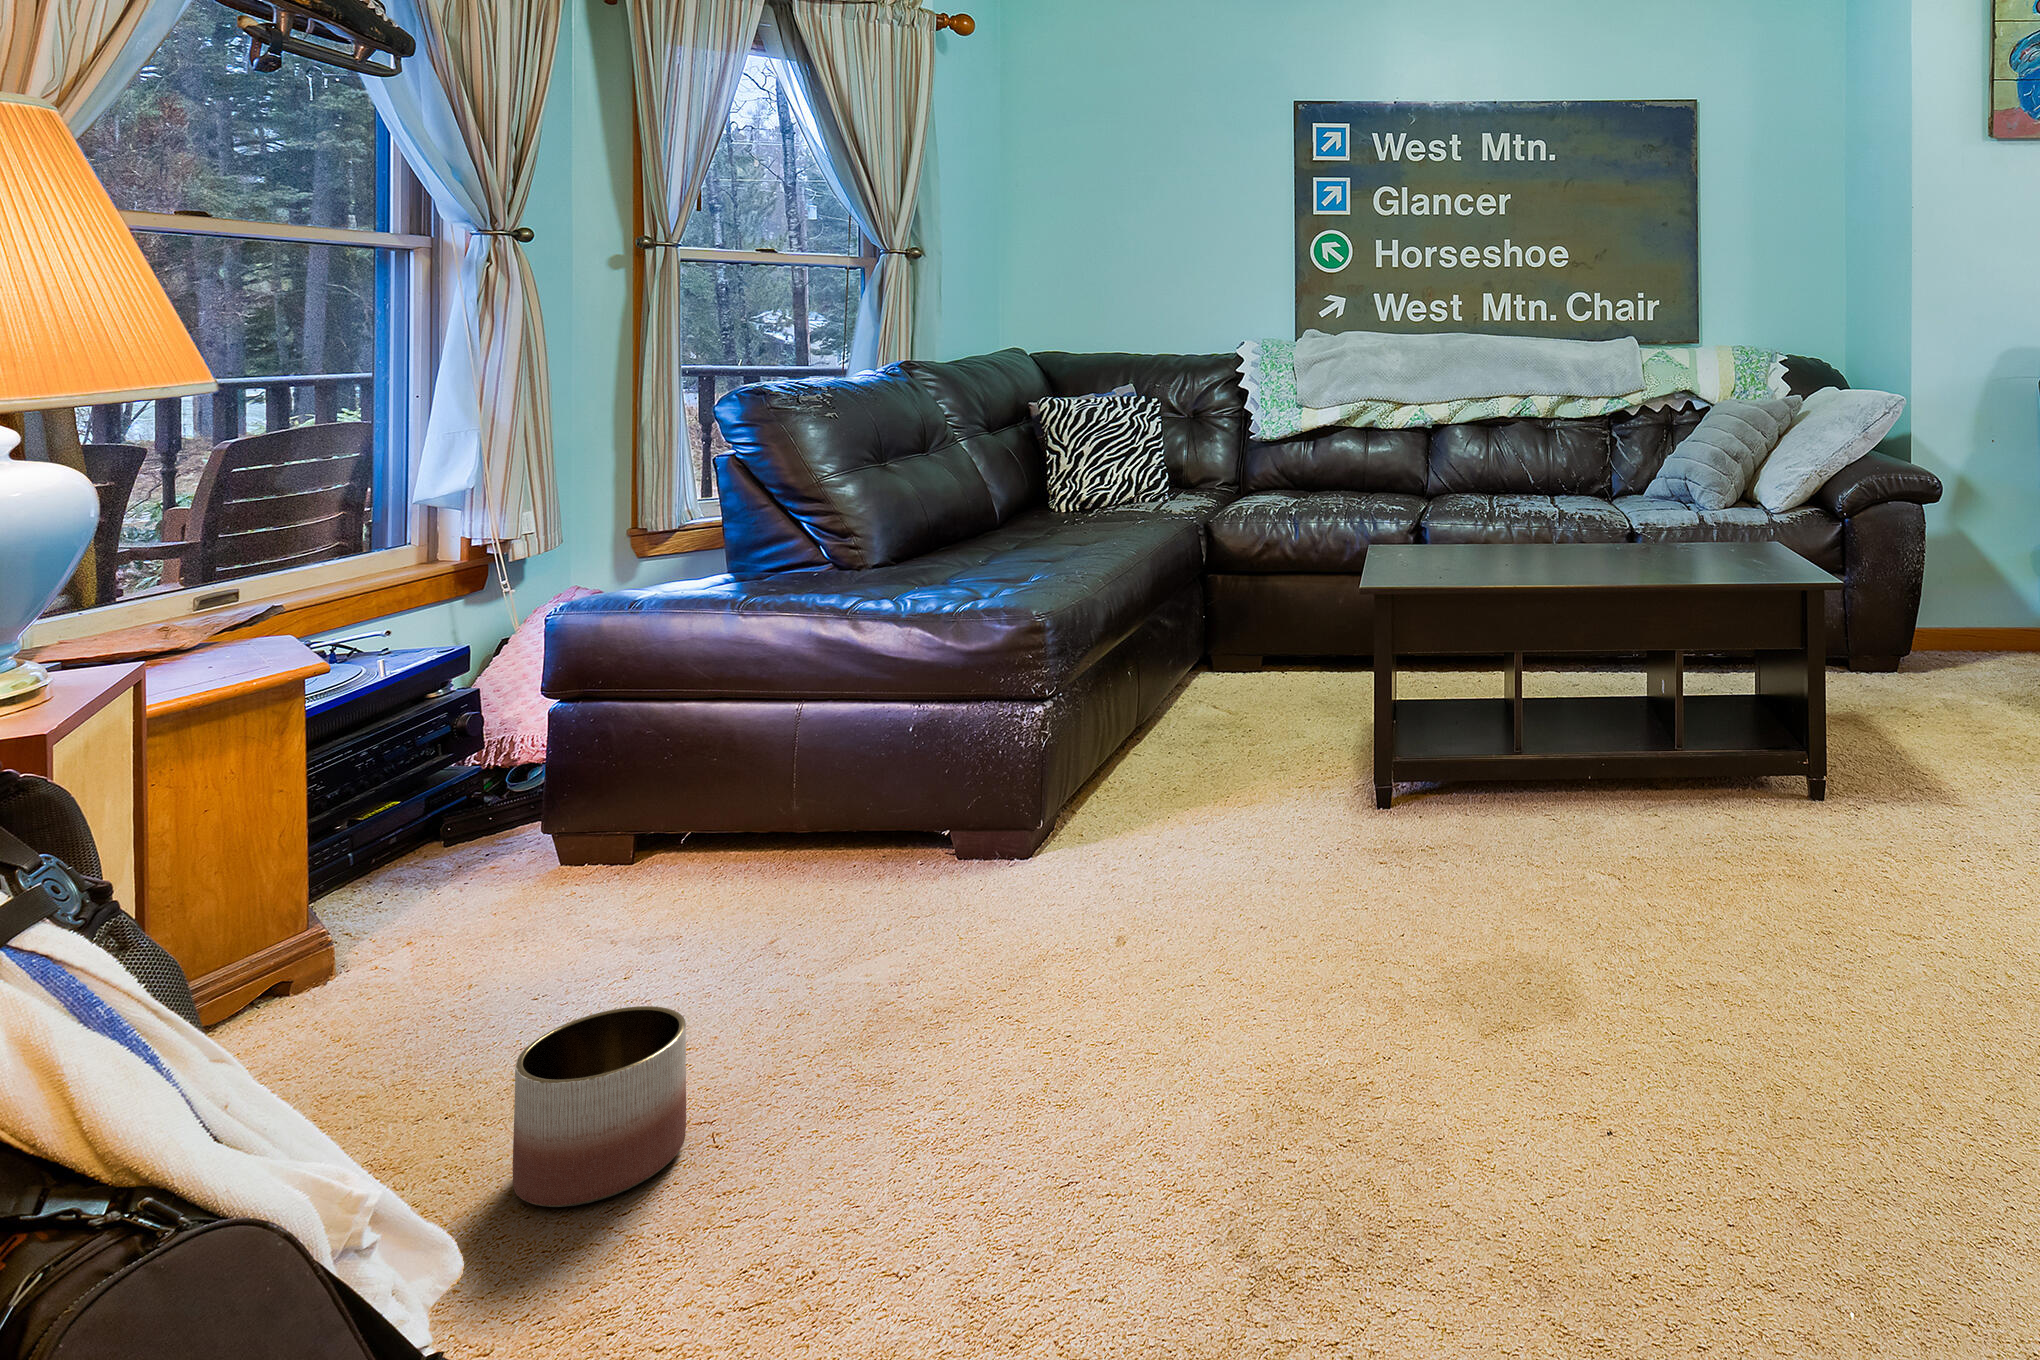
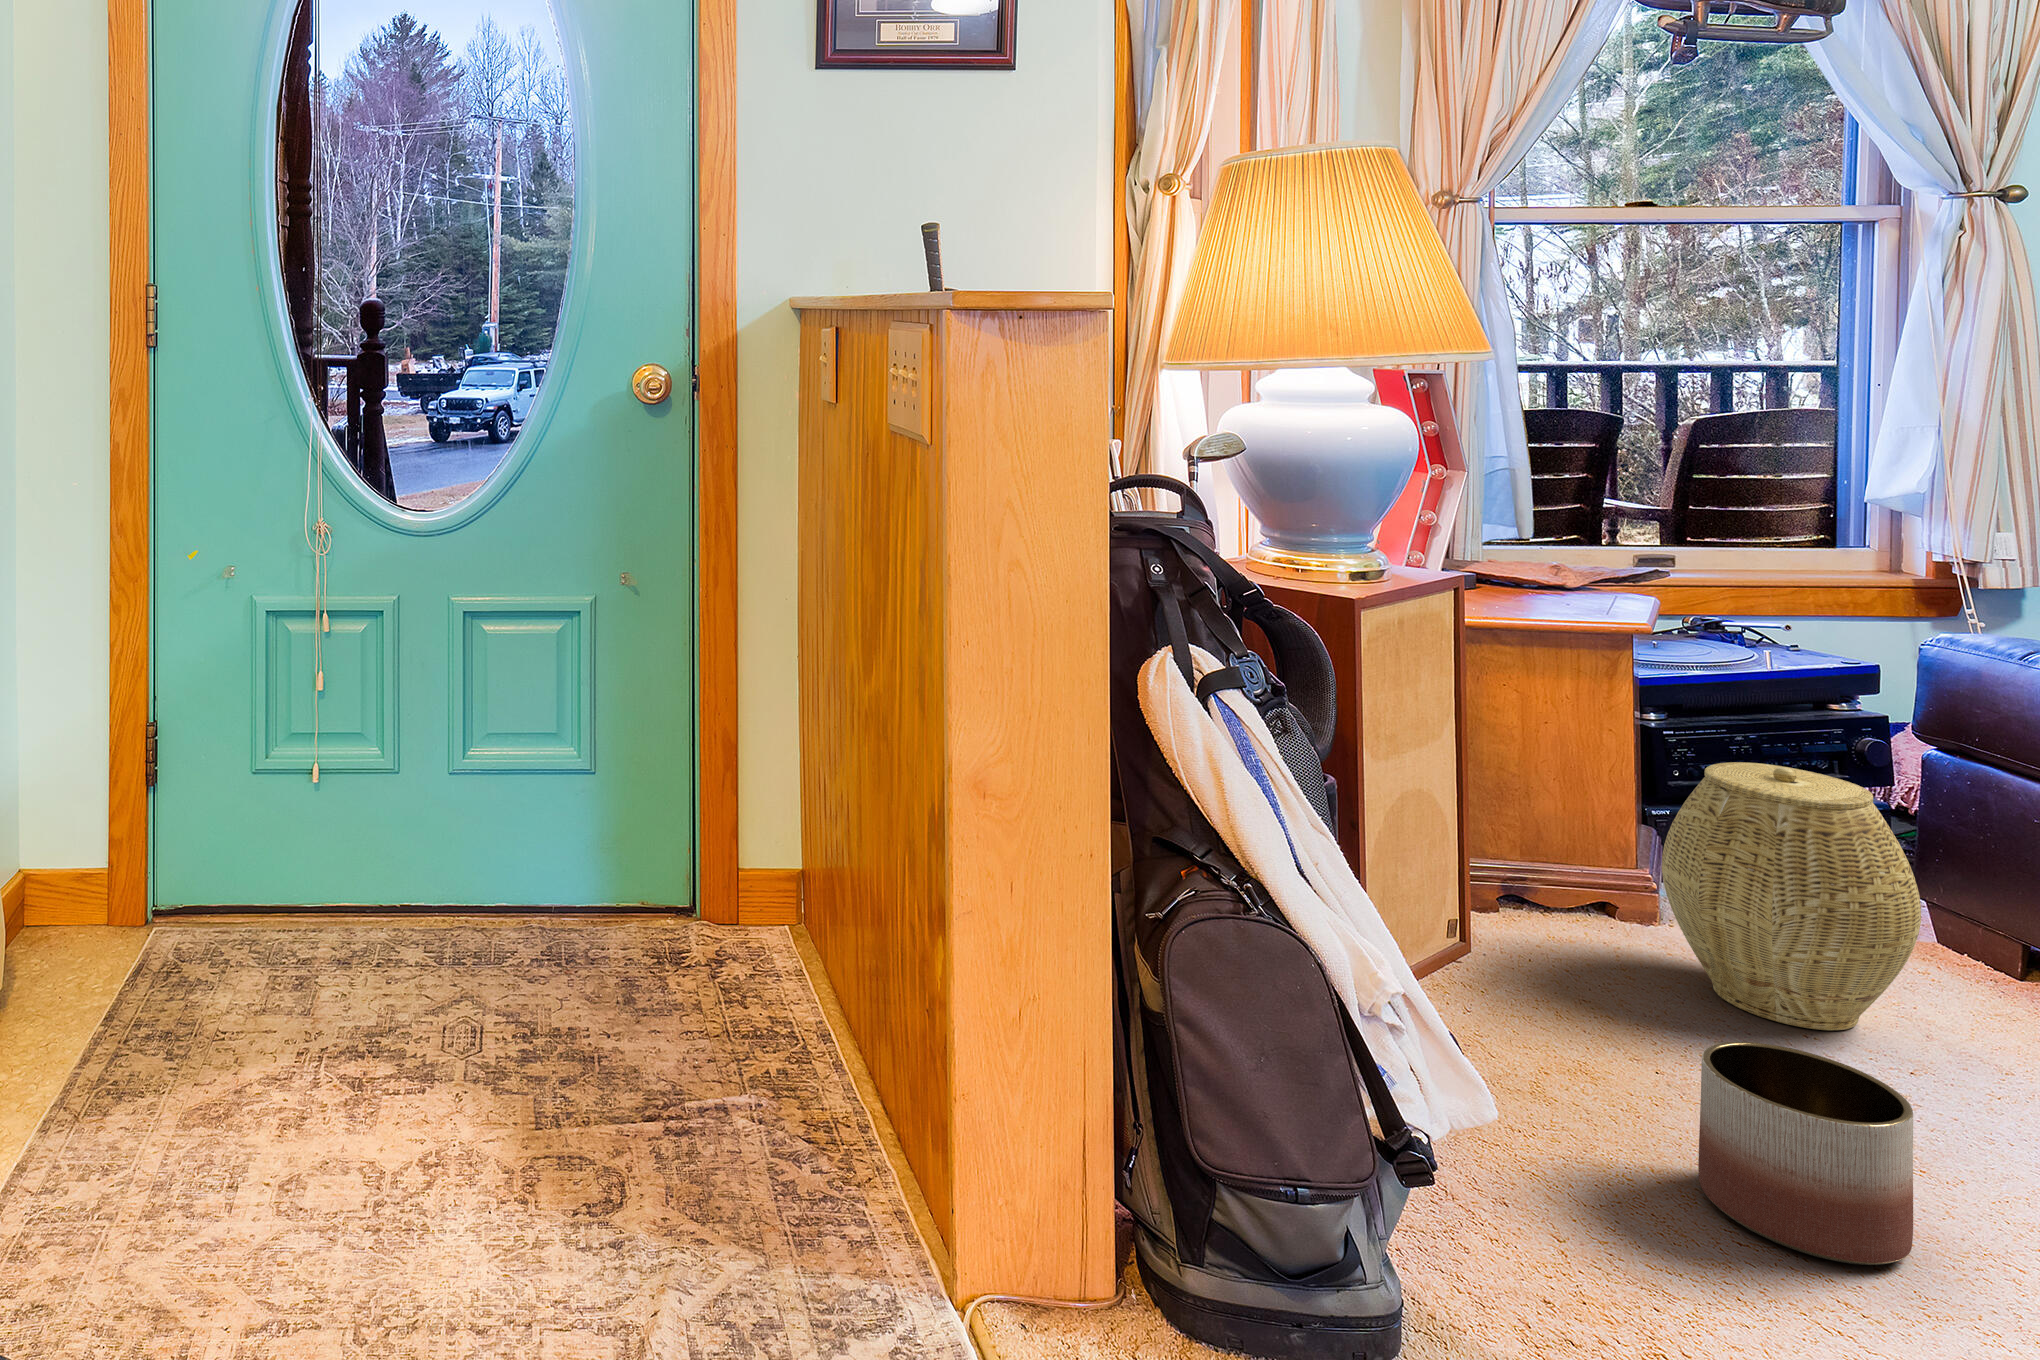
woven basket: none [355,763,586,1014] -> present [1662,762,1921,1030]

